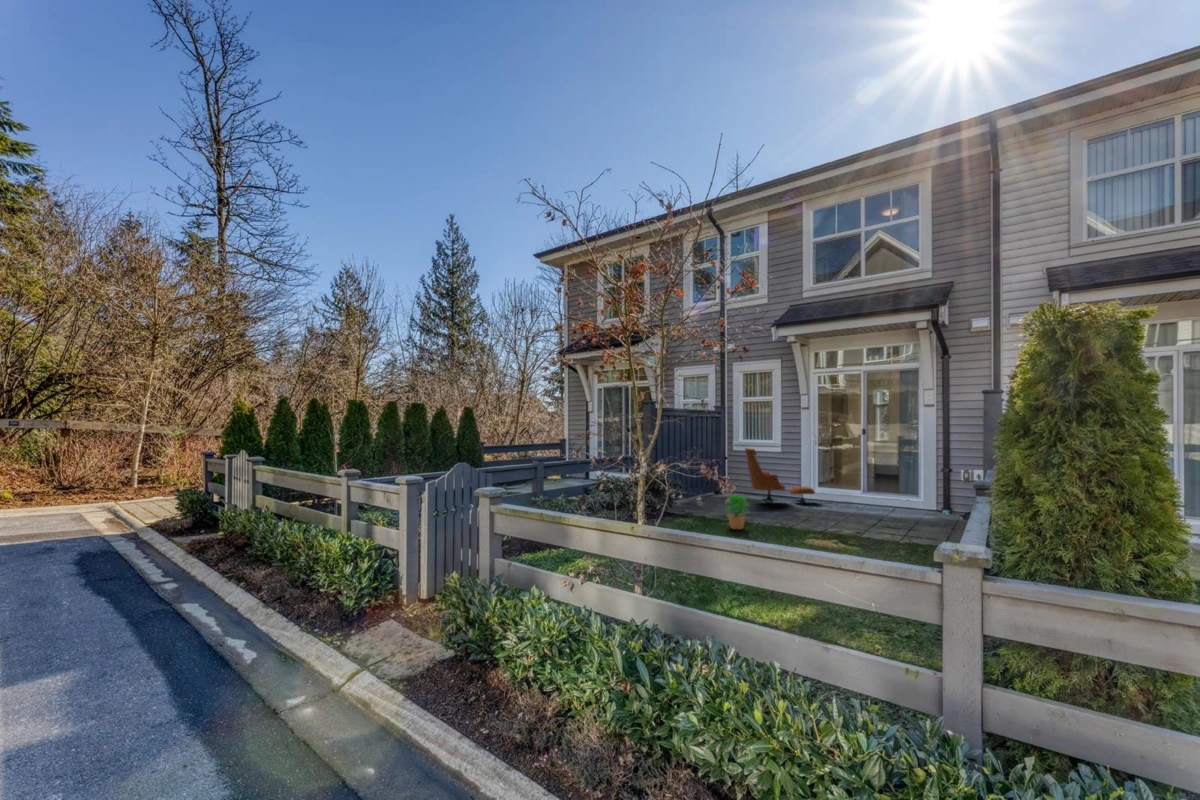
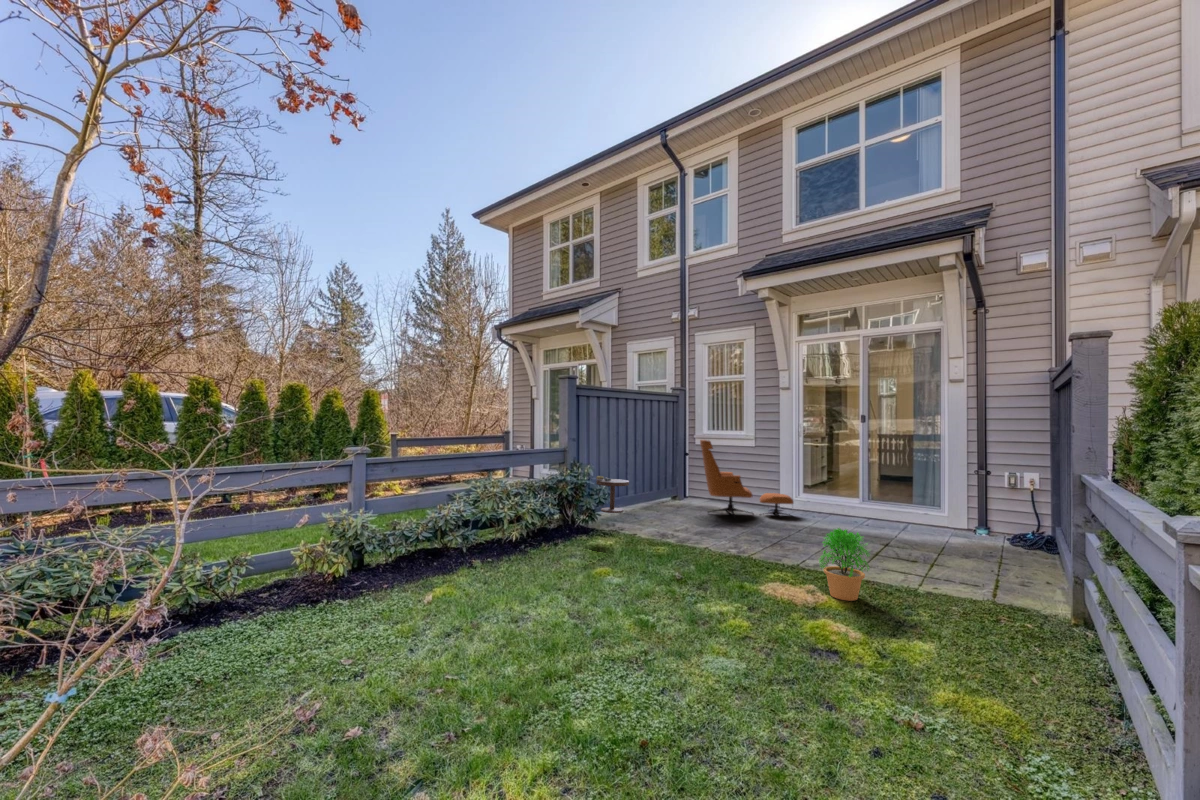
side table: none [690,479,713,523] -> present [596,476,629,513]
potted plant: present [725,495,748,529] -> present [819,528,869,601]

